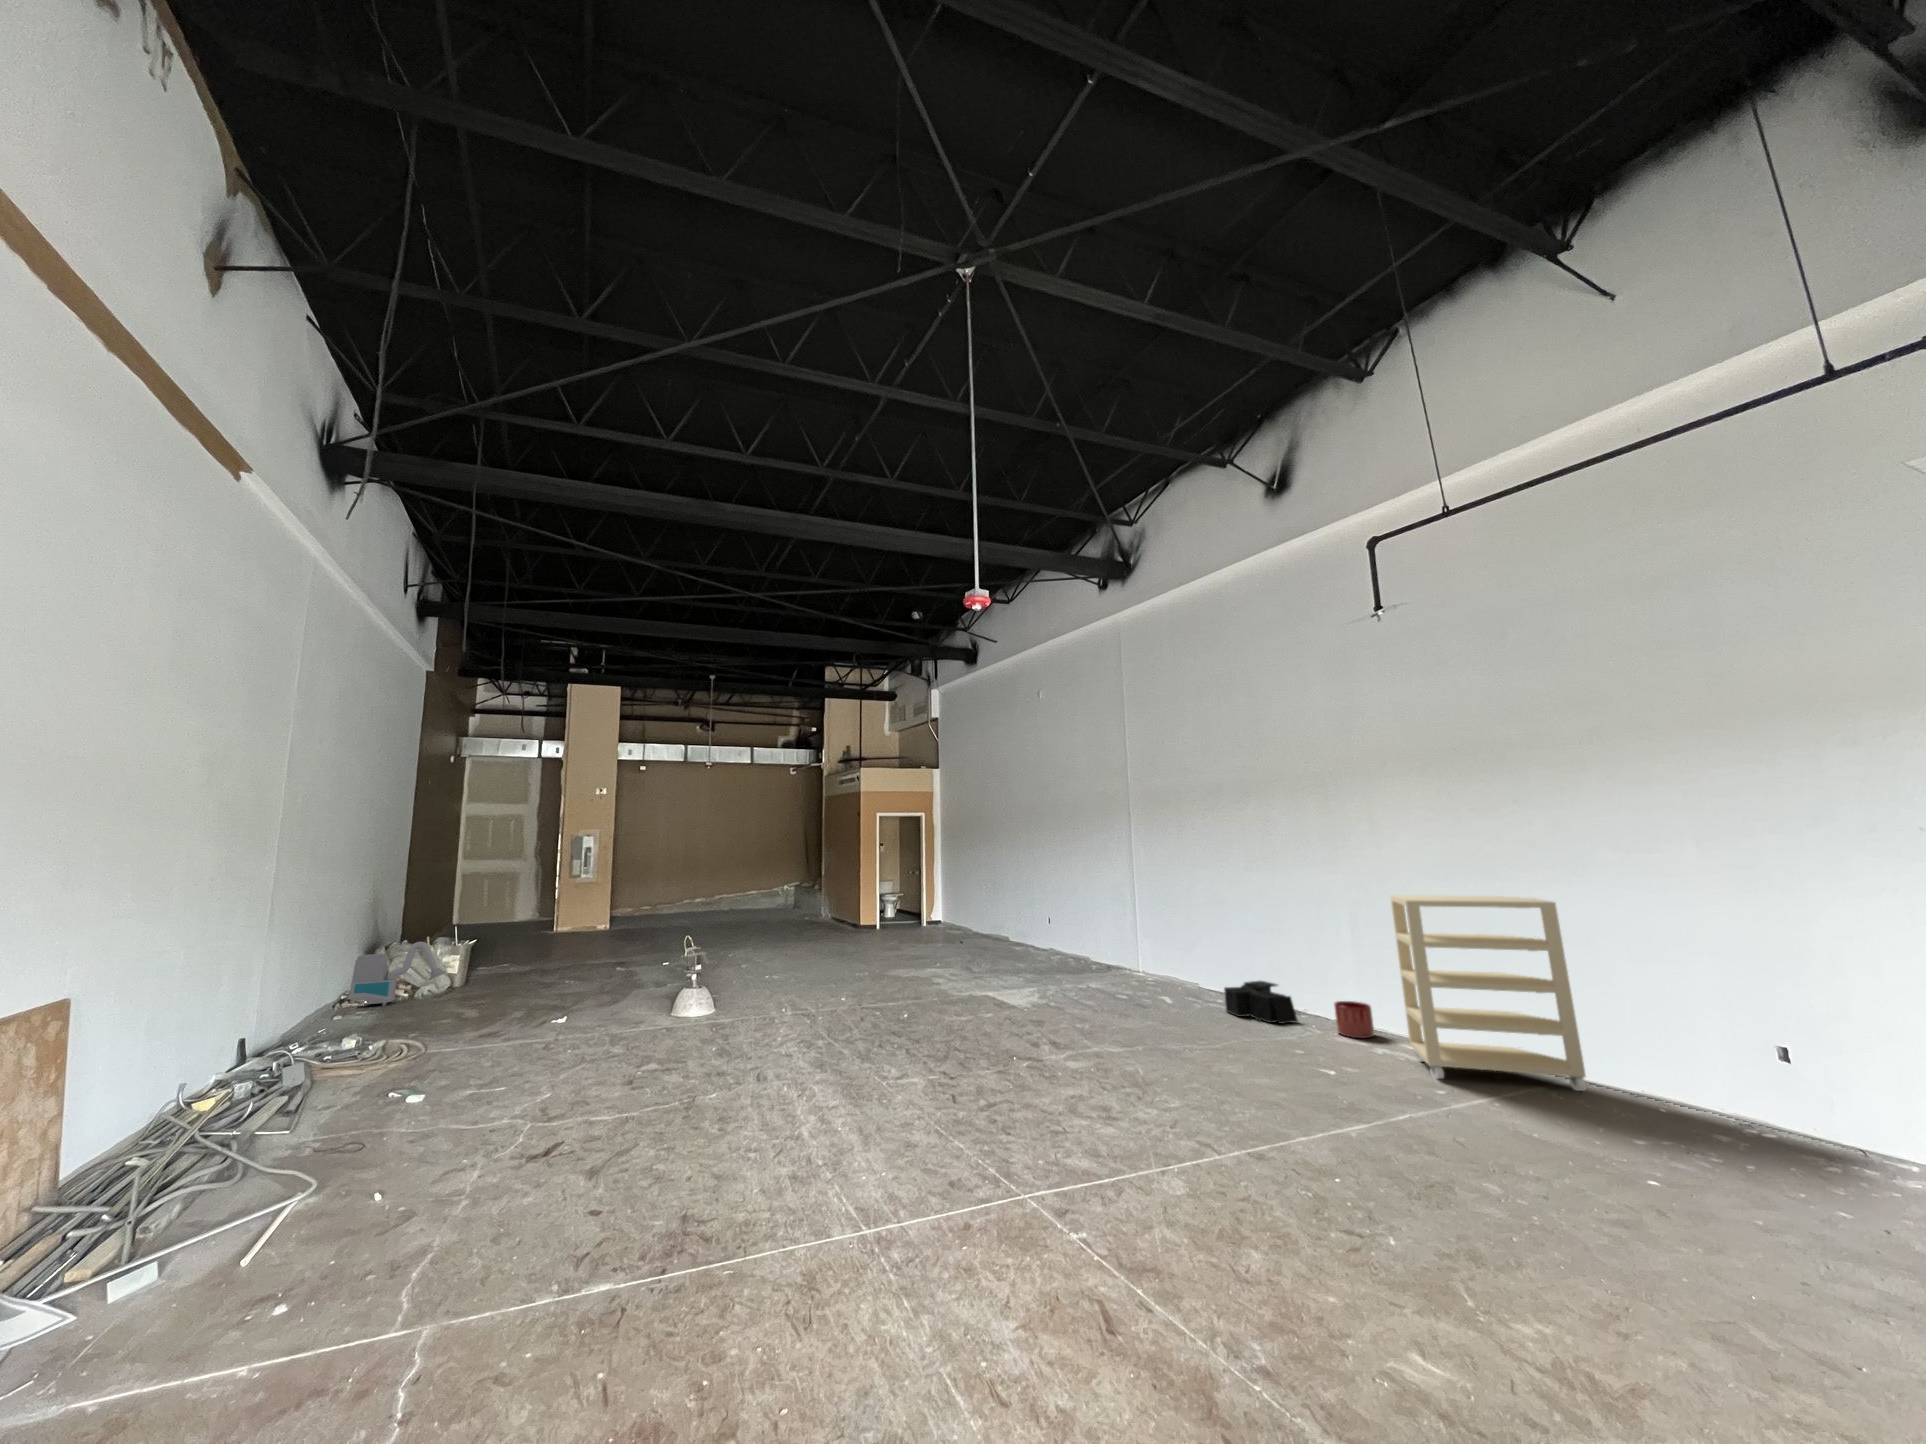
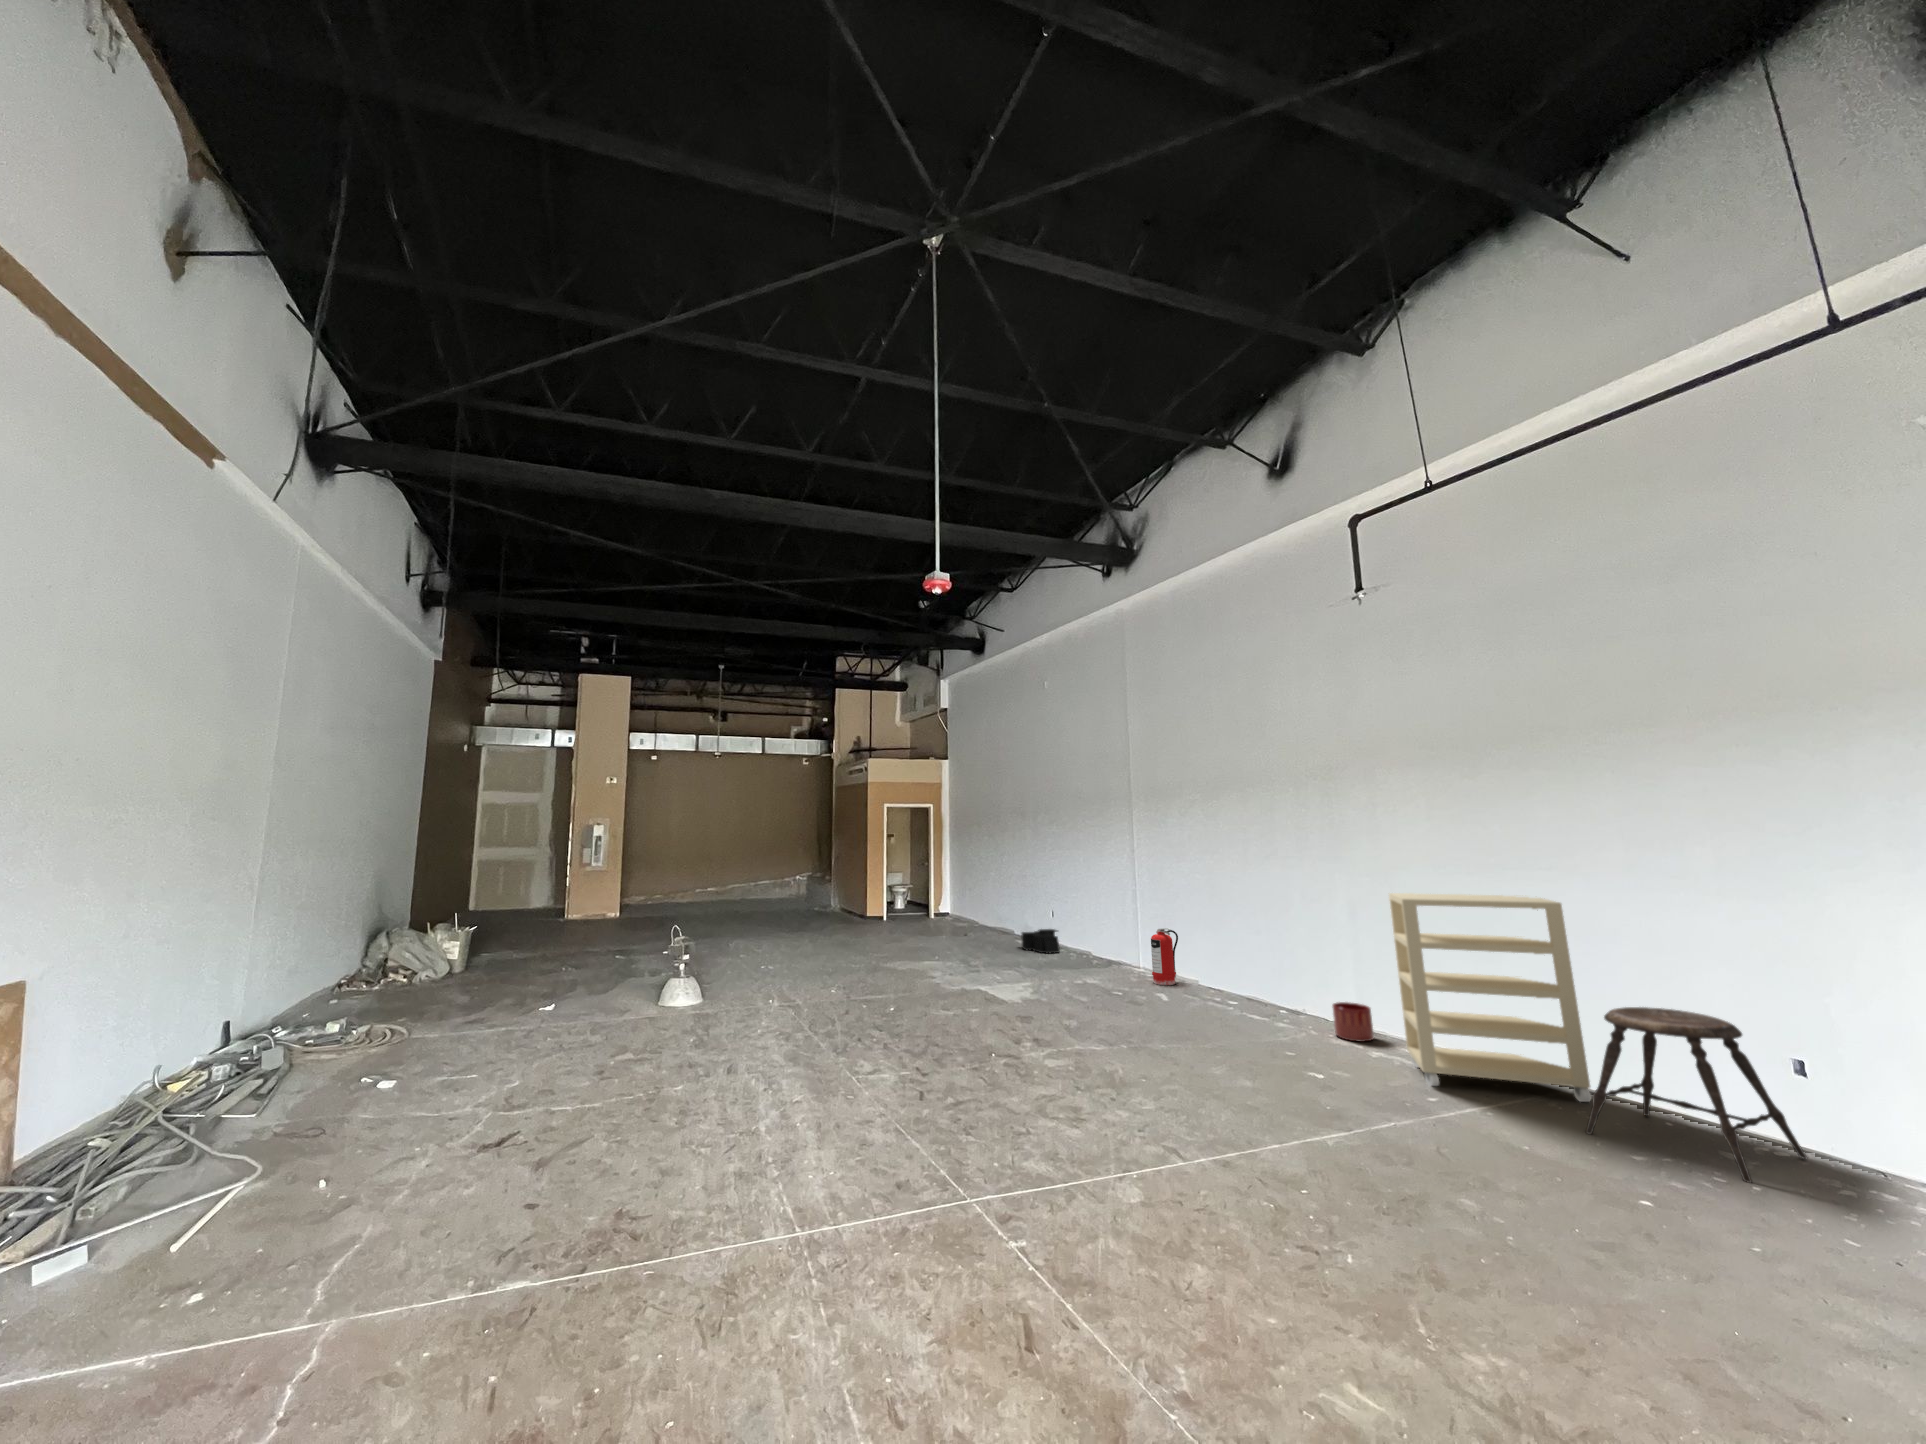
fire extinguisher: none [1151,932,1177,988] -> present [1151,928,1178,985]
vacuum cleaner: present [348,942,446,1006] -> none [344,929,442,994]
storage bin: present [1224,981,1298,1024] -> present [1021,929,1060,953]
stool: none [1586,1000,1791,1162] -> present [1586,1007,1807,1183]

